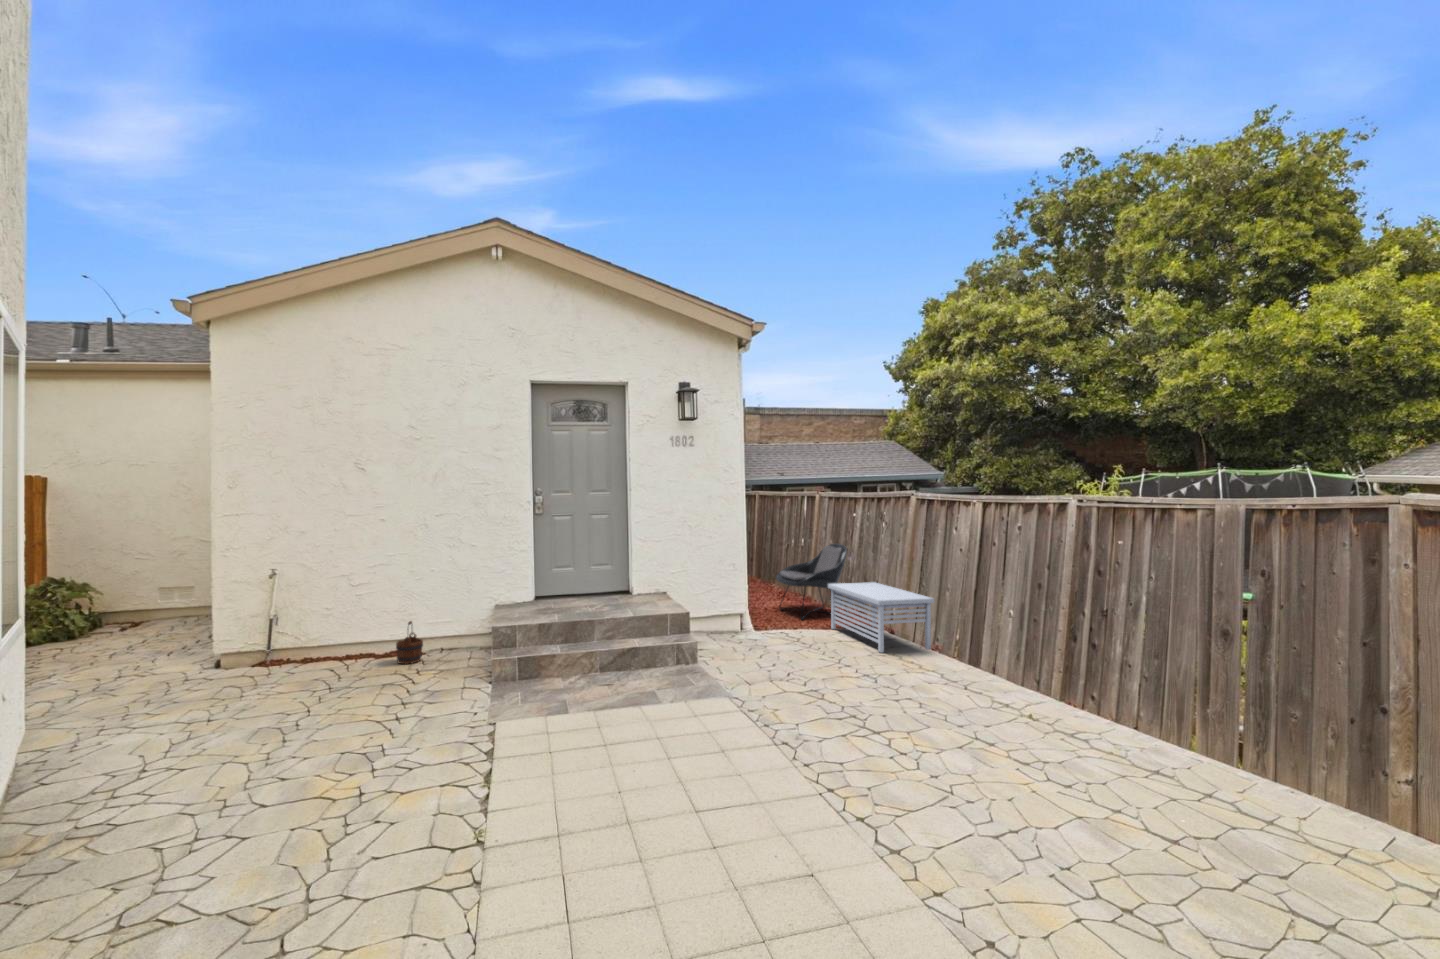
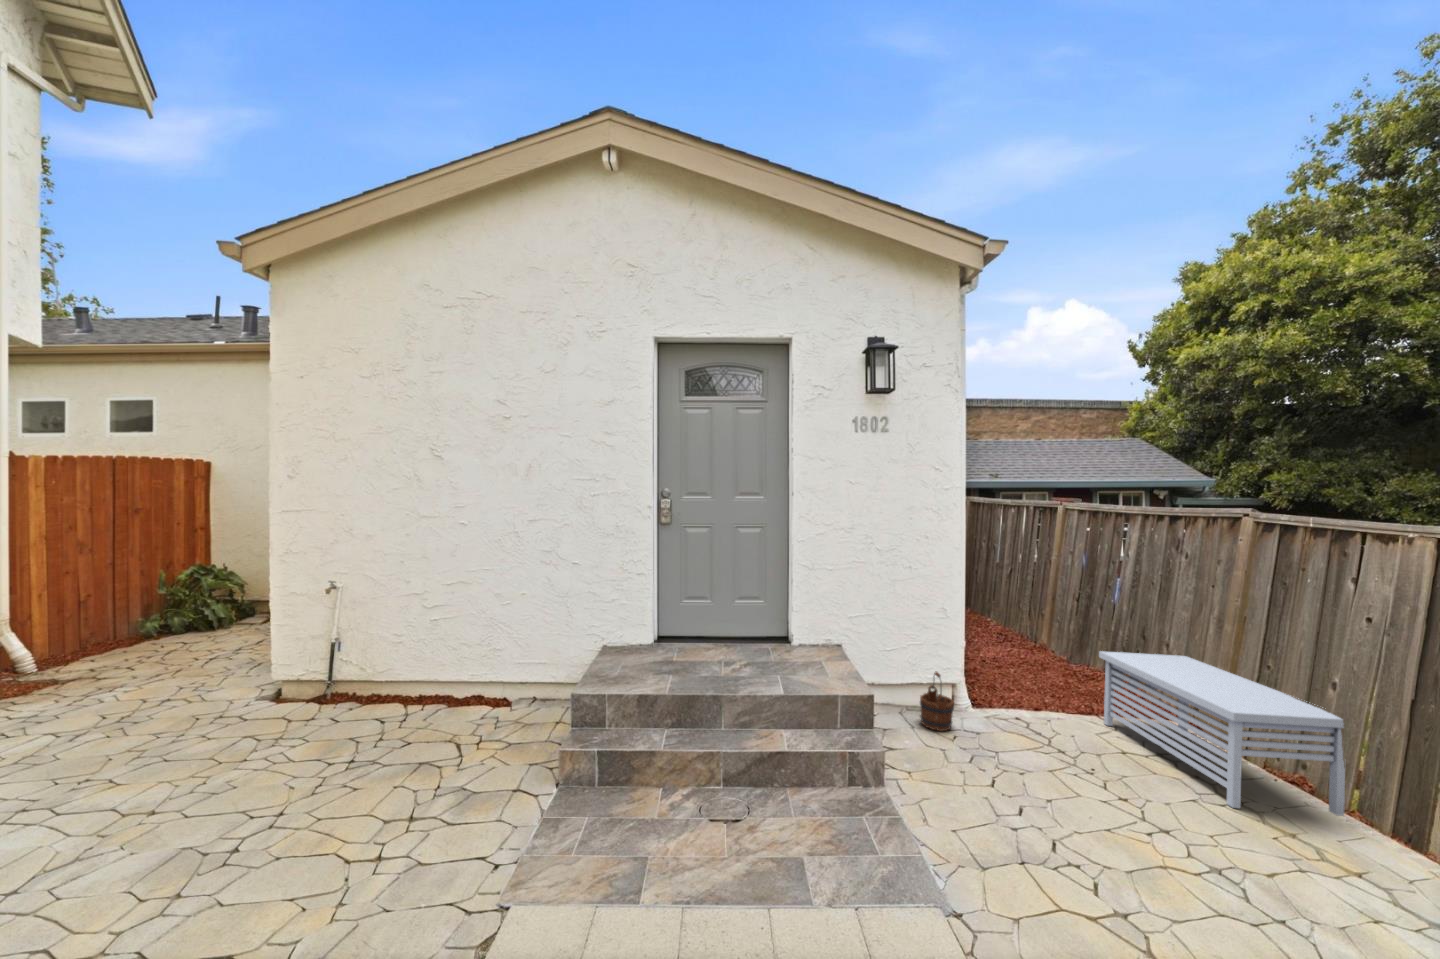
lounge chair: present [776,544,848,620] -> none [999,581,1126,699]
wooden bucket: present [396,621,423,664] -> present [920,671,954,731]

